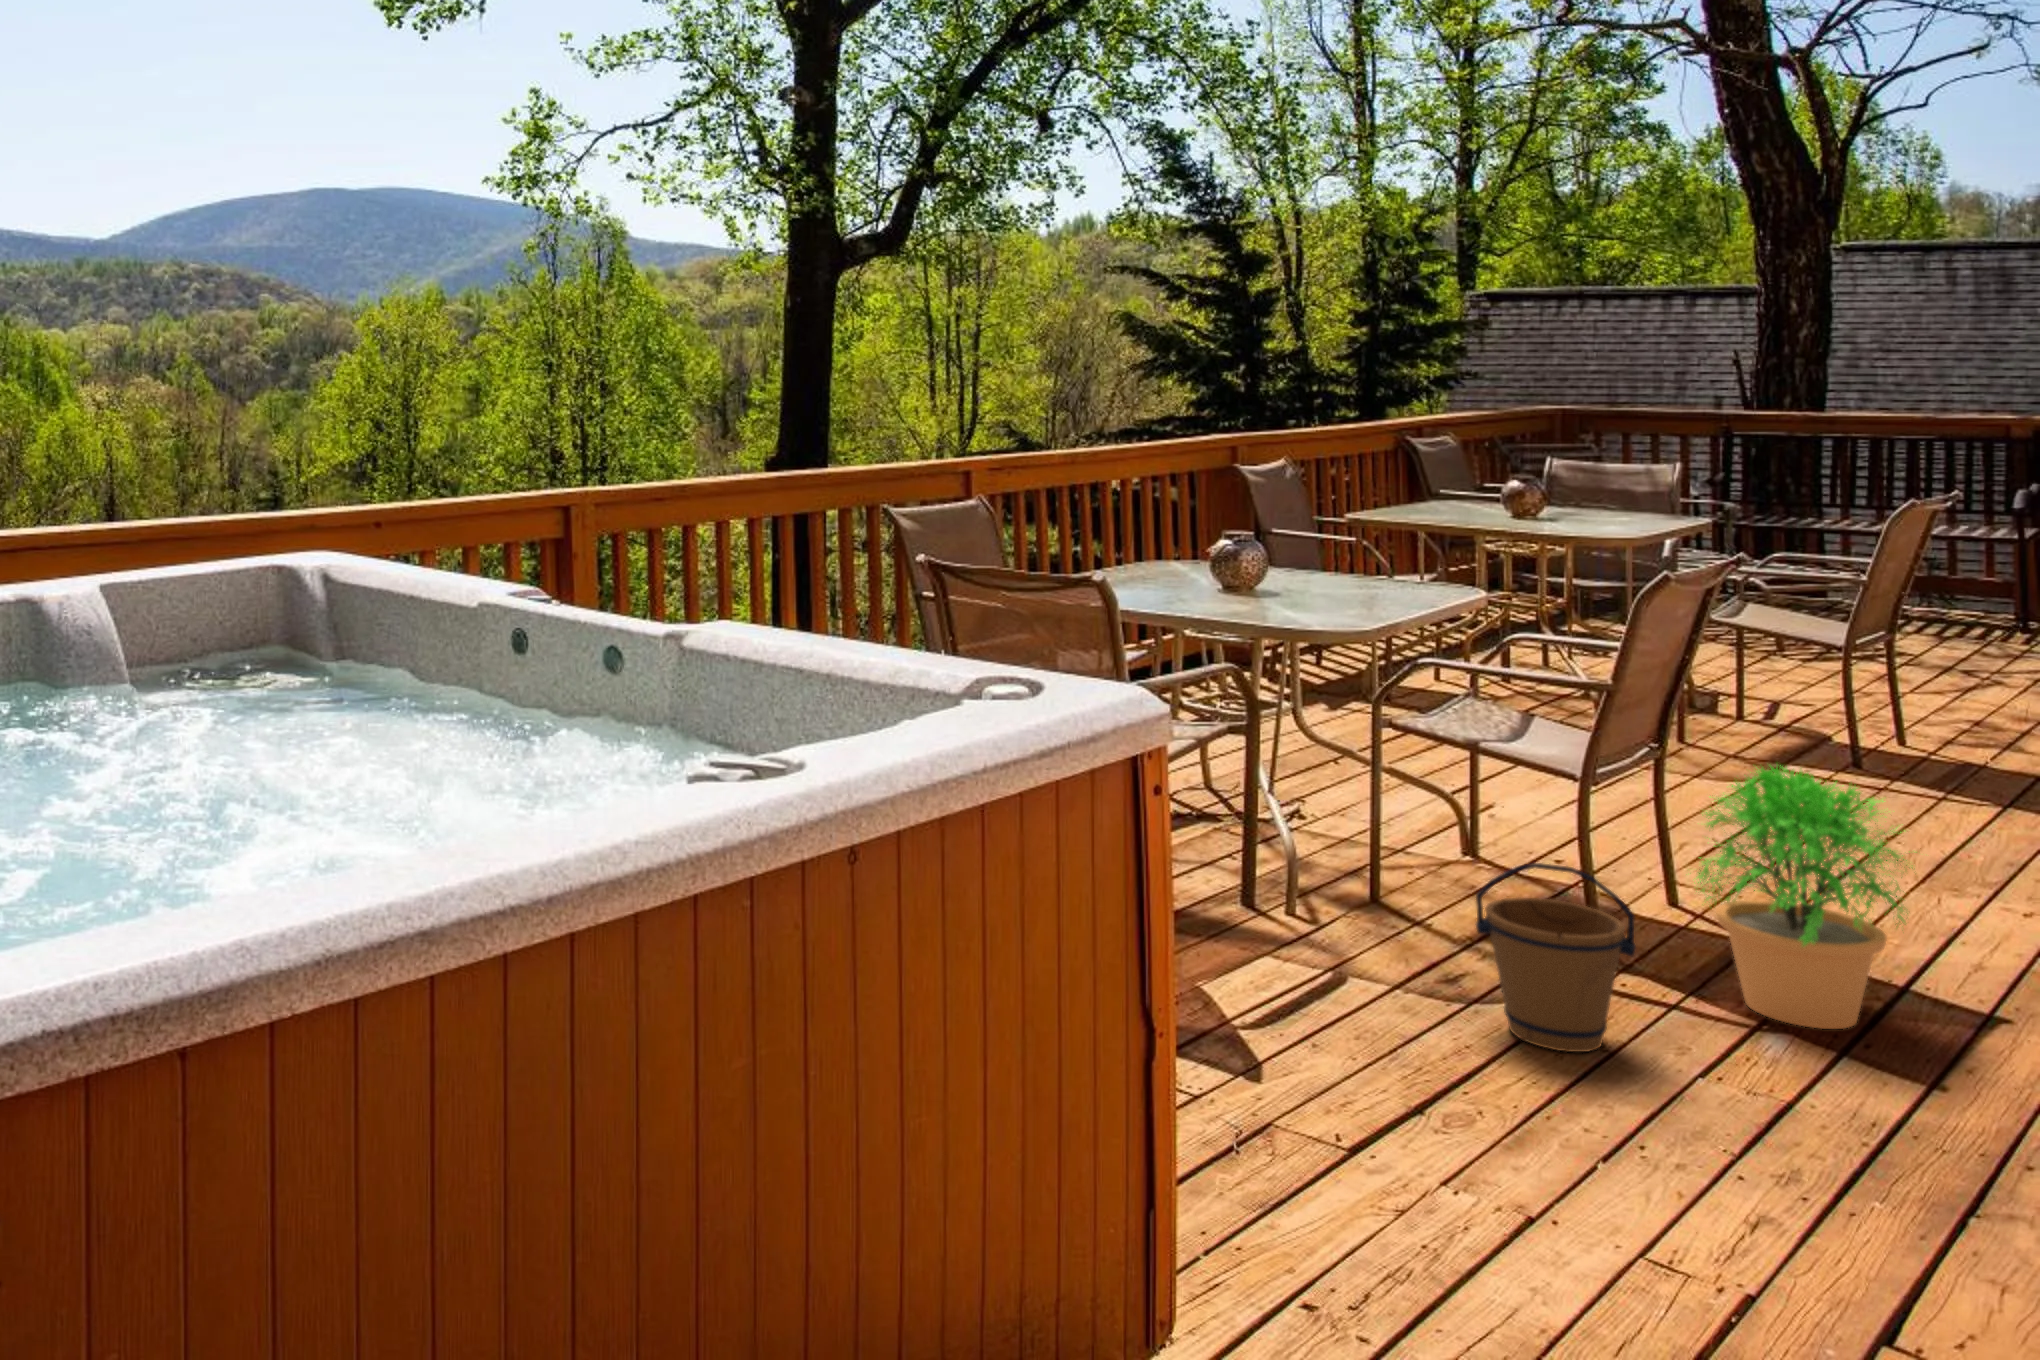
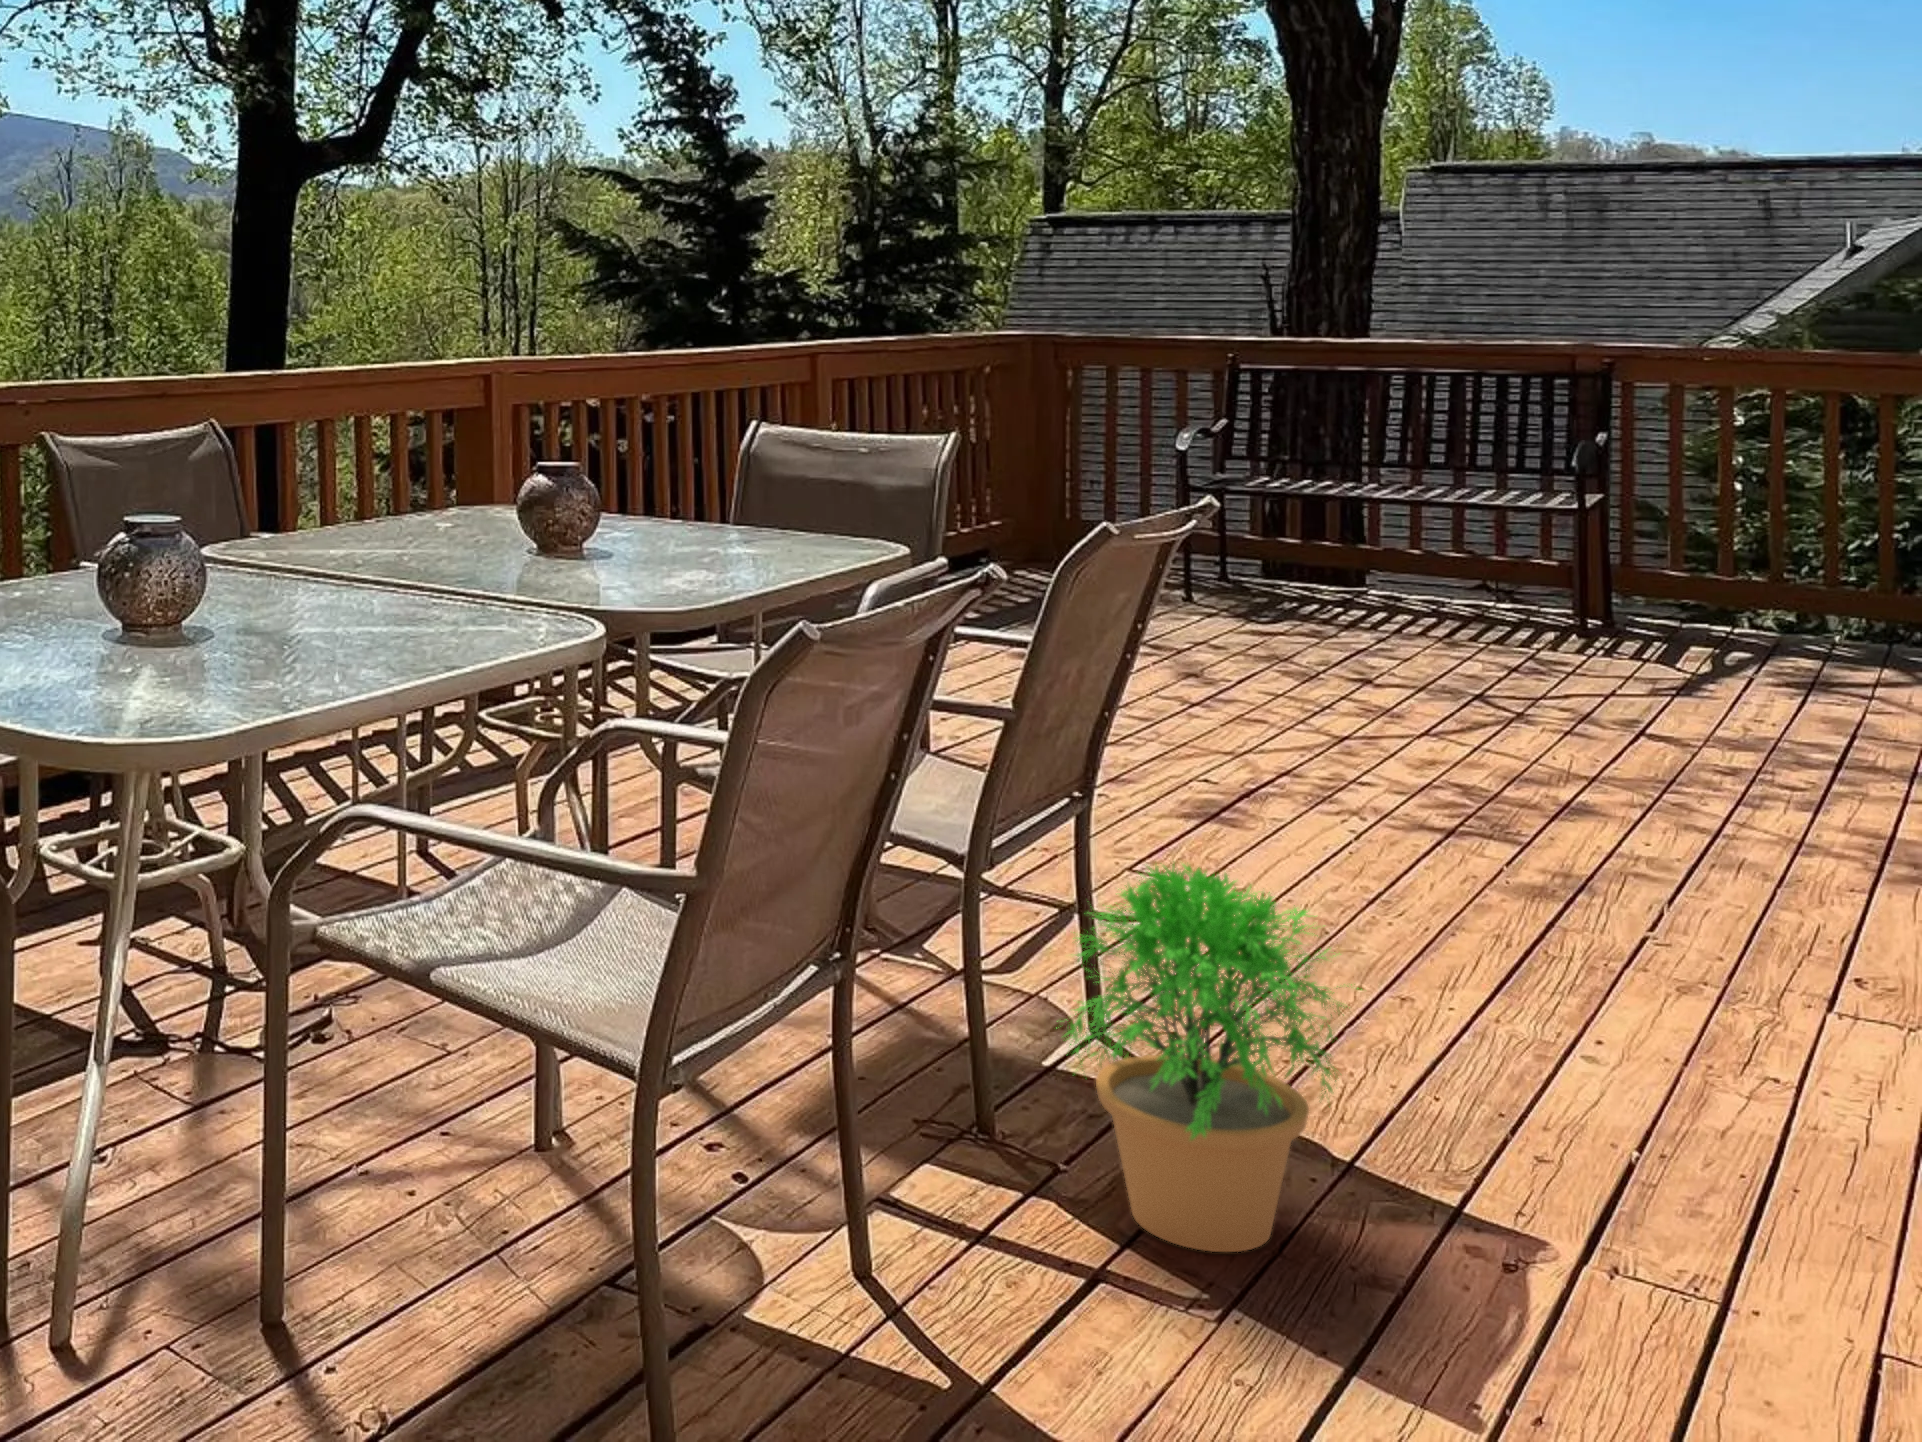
bucket: present [1475,863,1636,1052] -> none [744,1034,957,1328]

